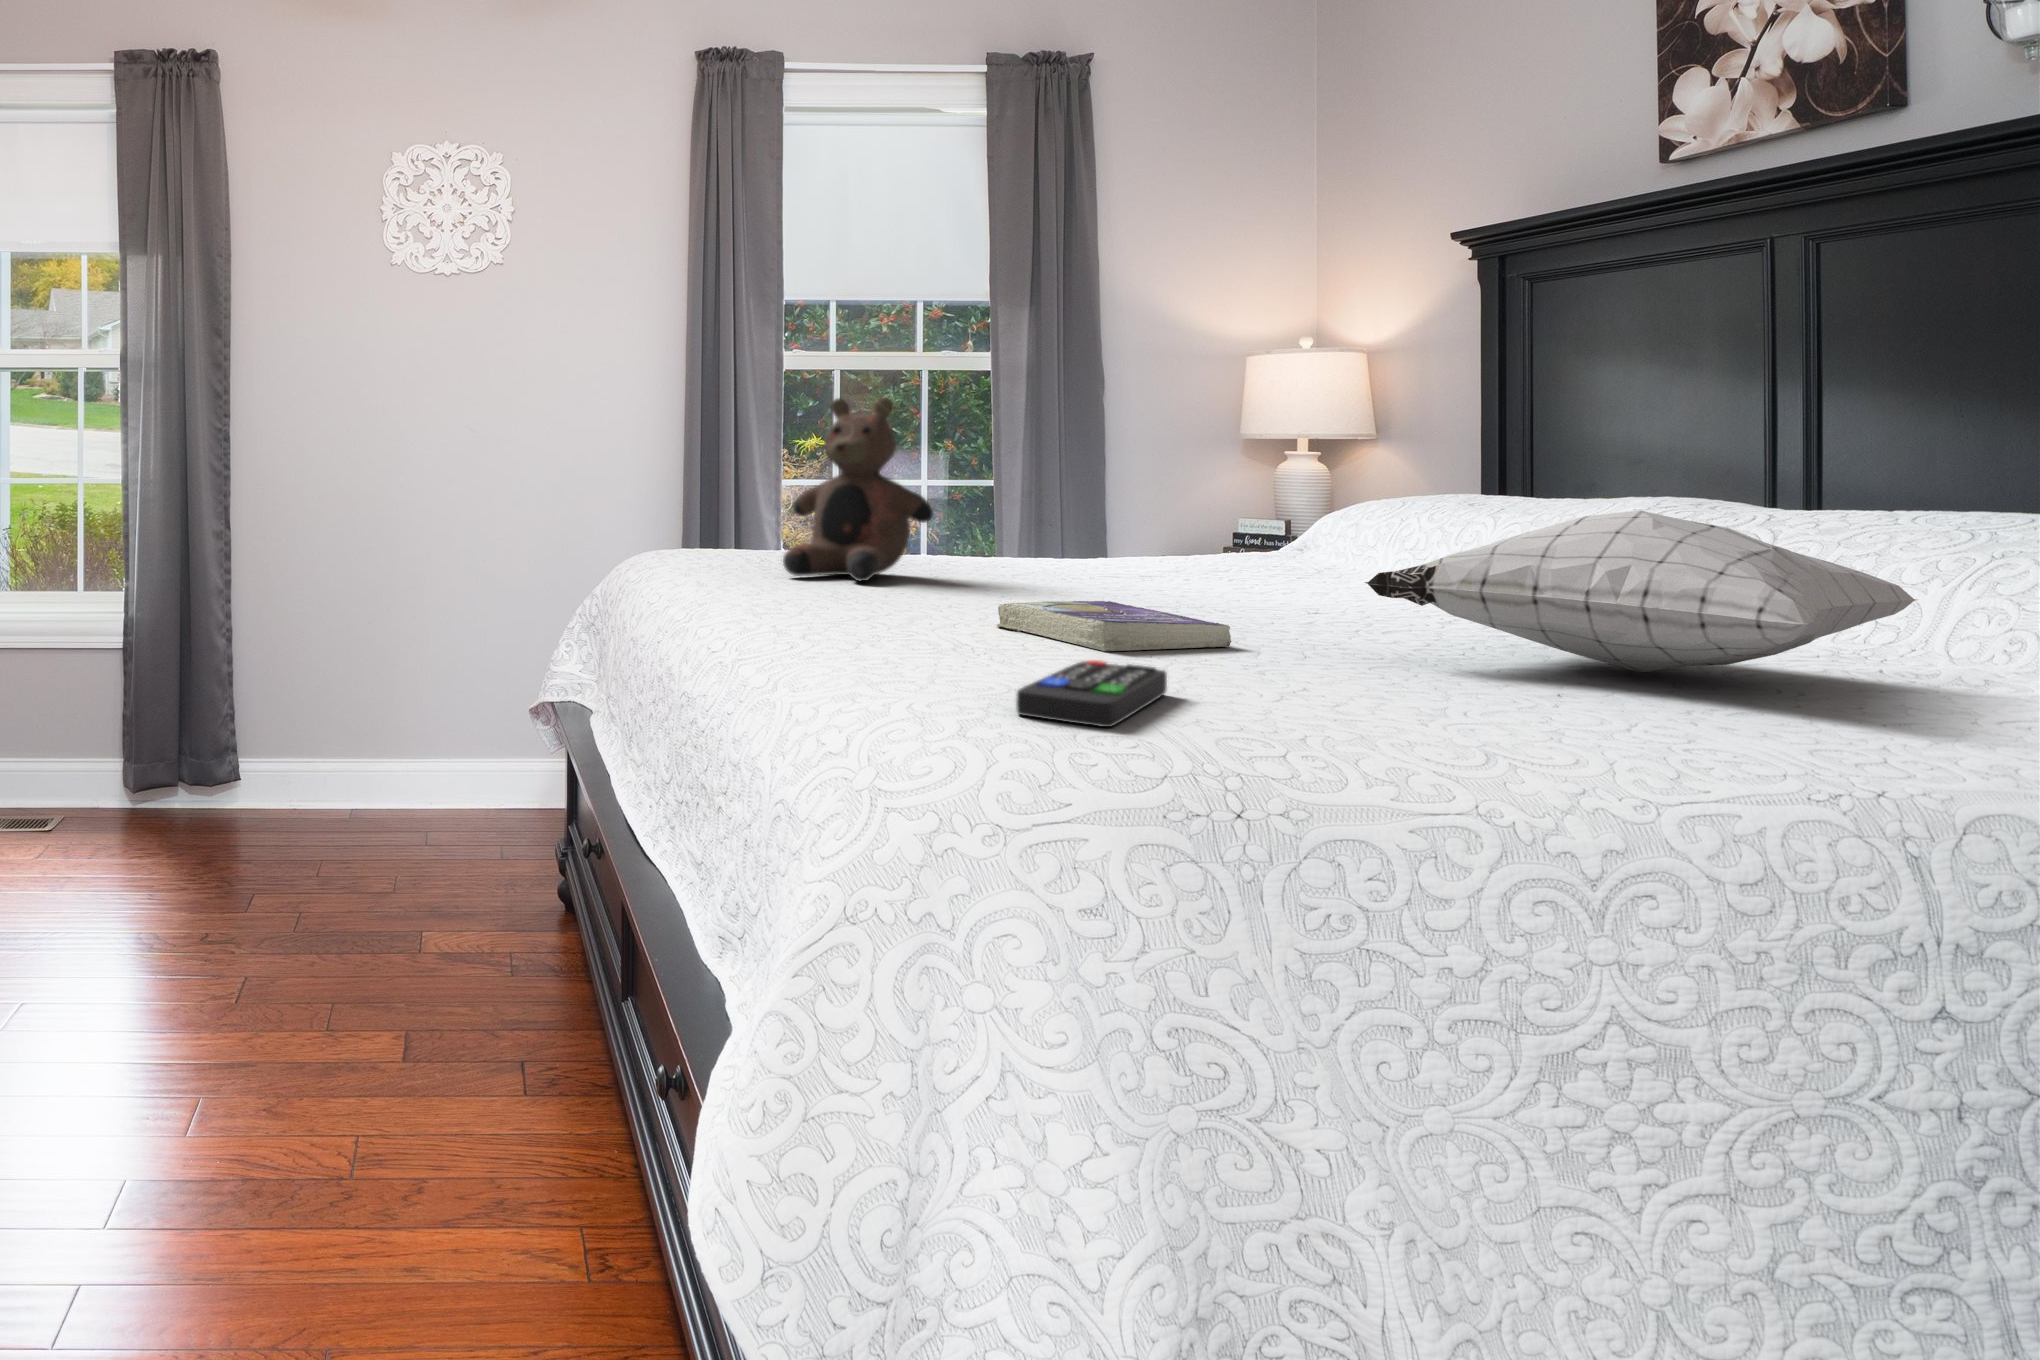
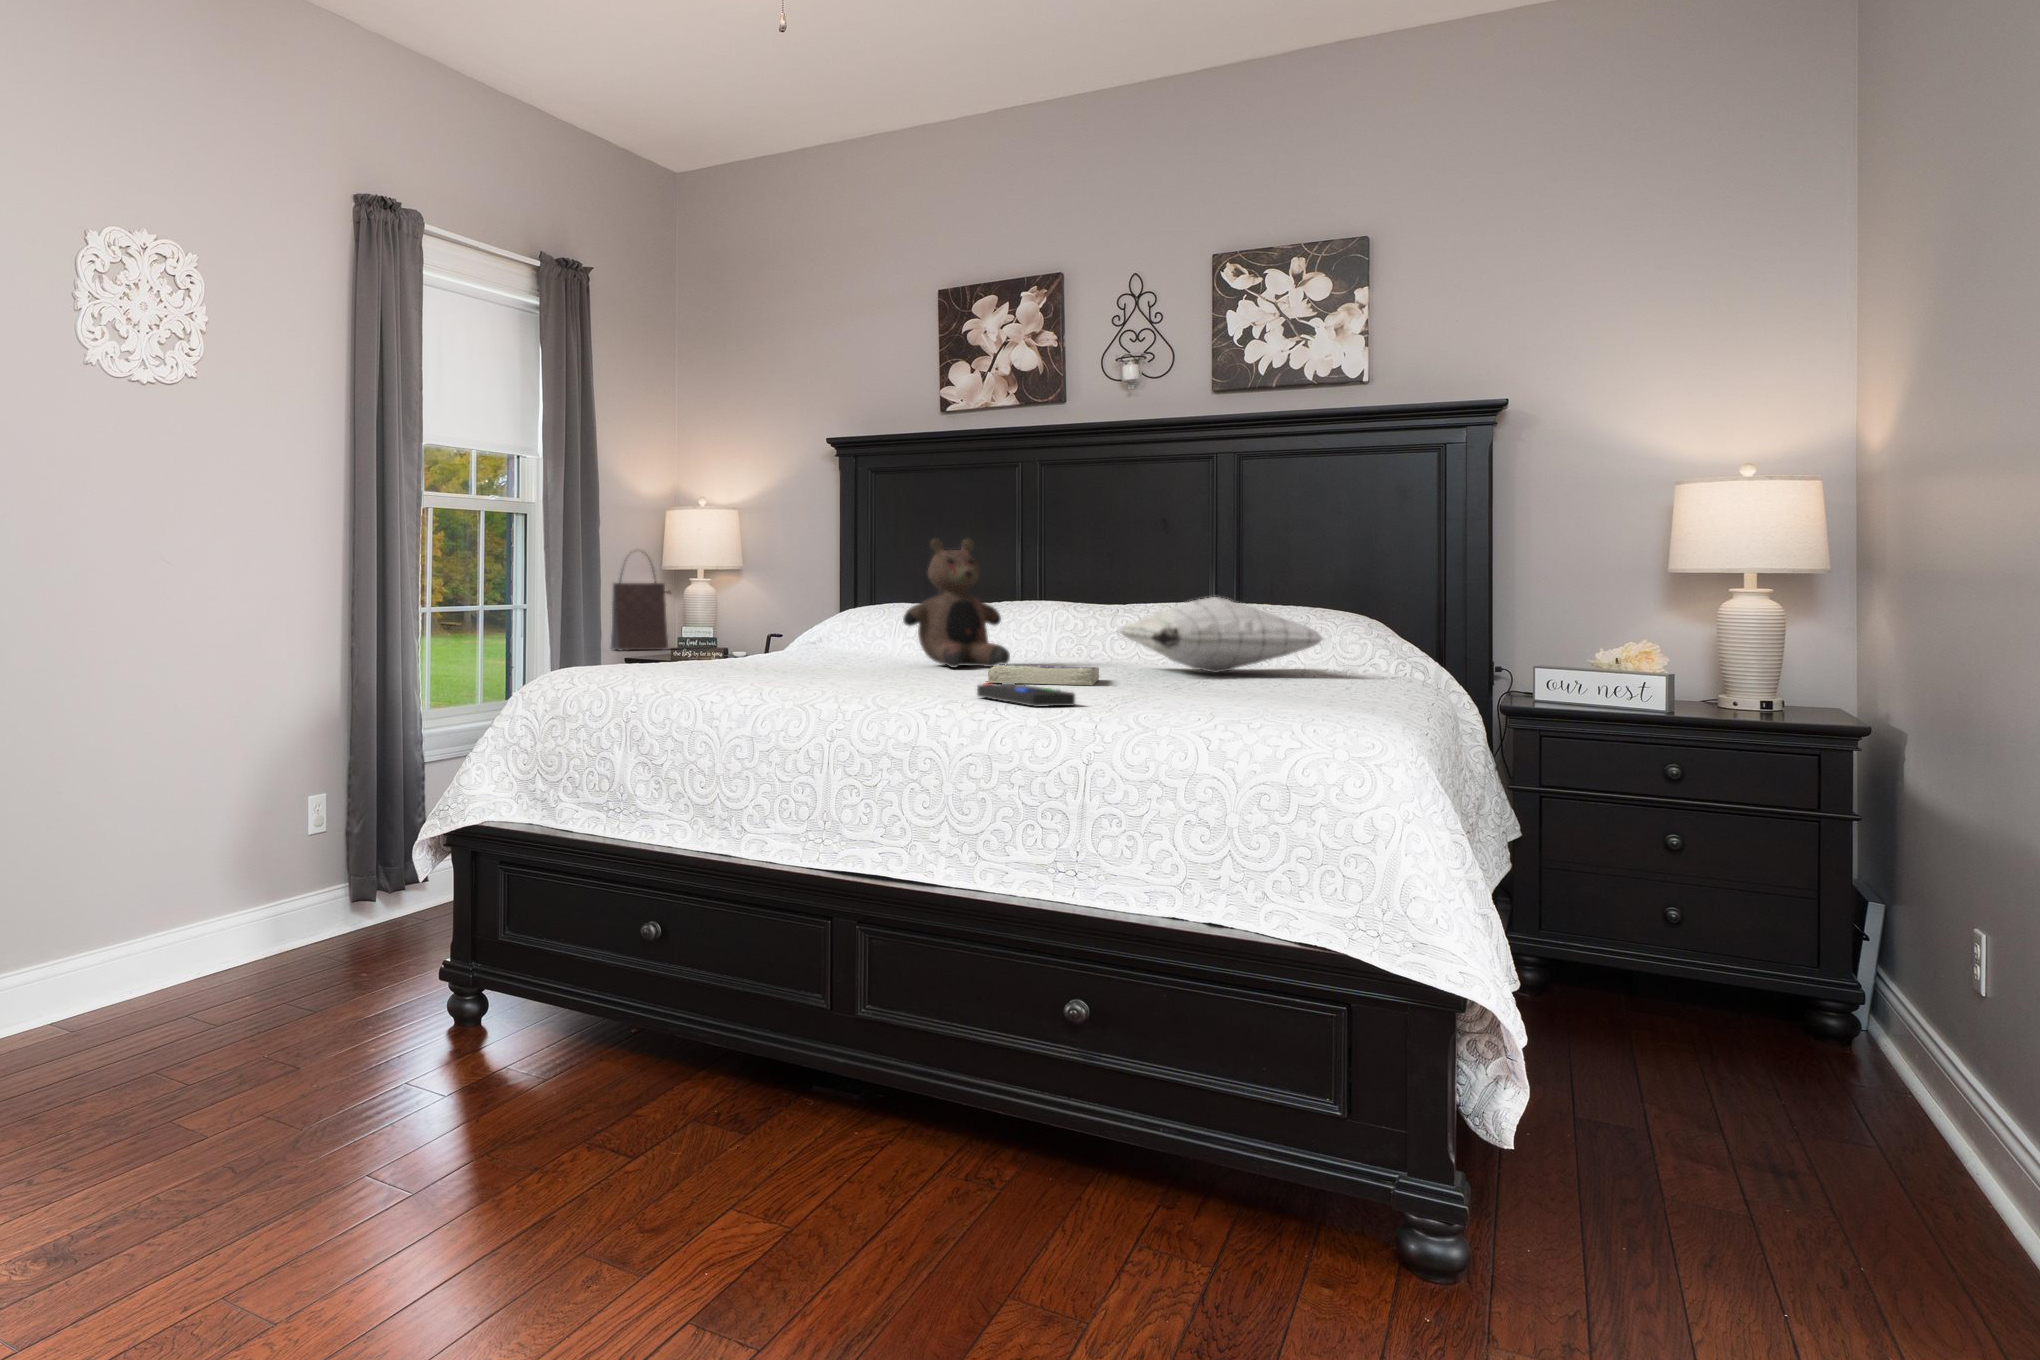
teddy bear: present [783,398,933,581] -> present [903,538,1010,667]
handbag: none [1057,411,1148,544] -> present [611,552,671,650]
remote control: present [1016,660,1167,727] -> present [977,683,1075,707]

